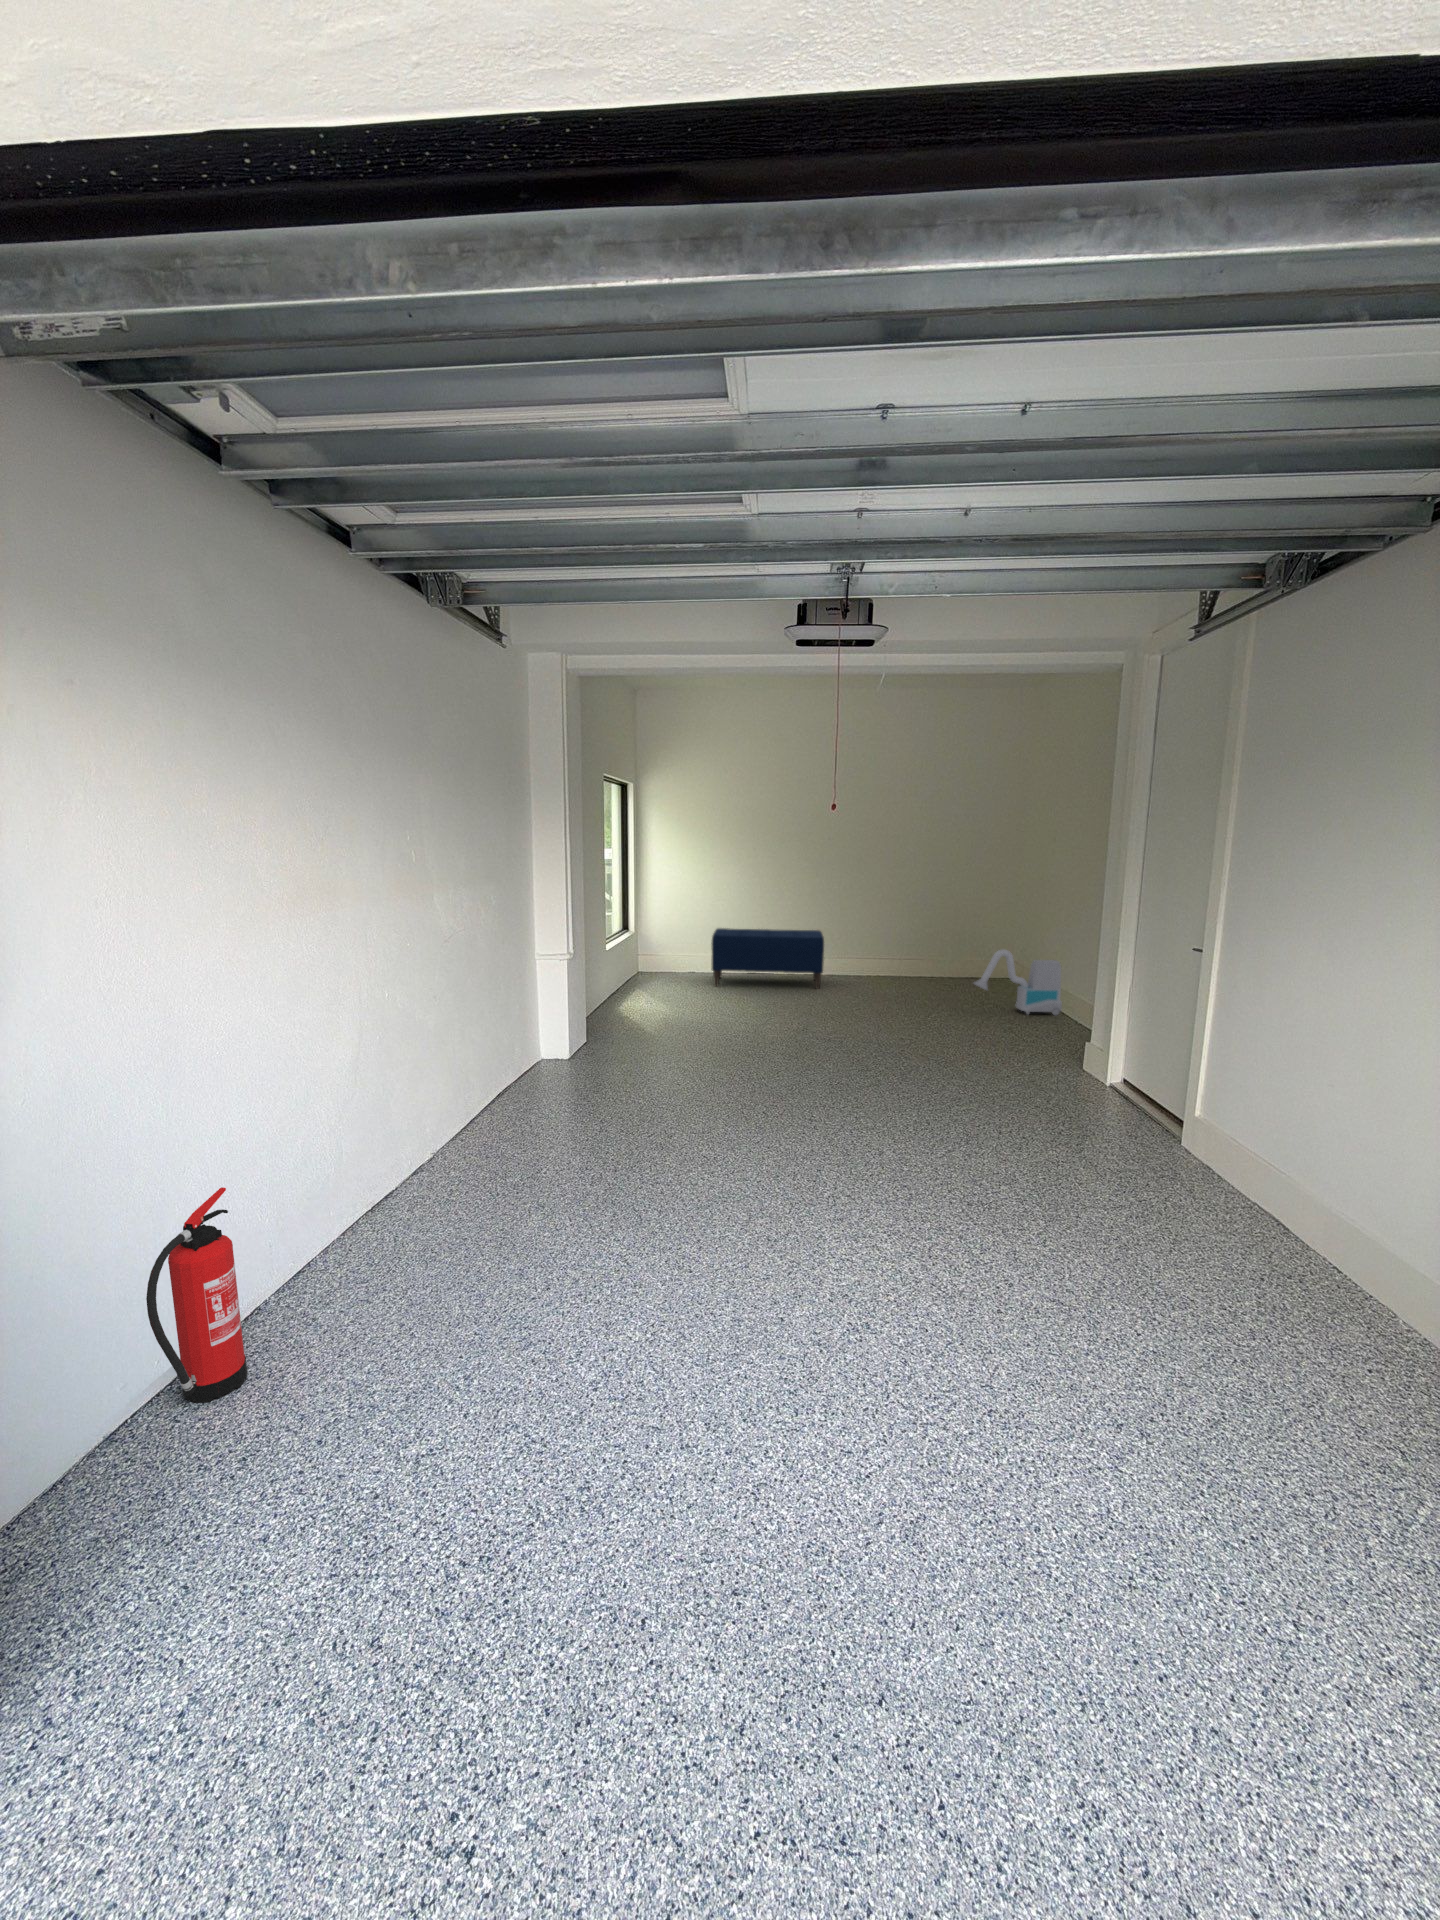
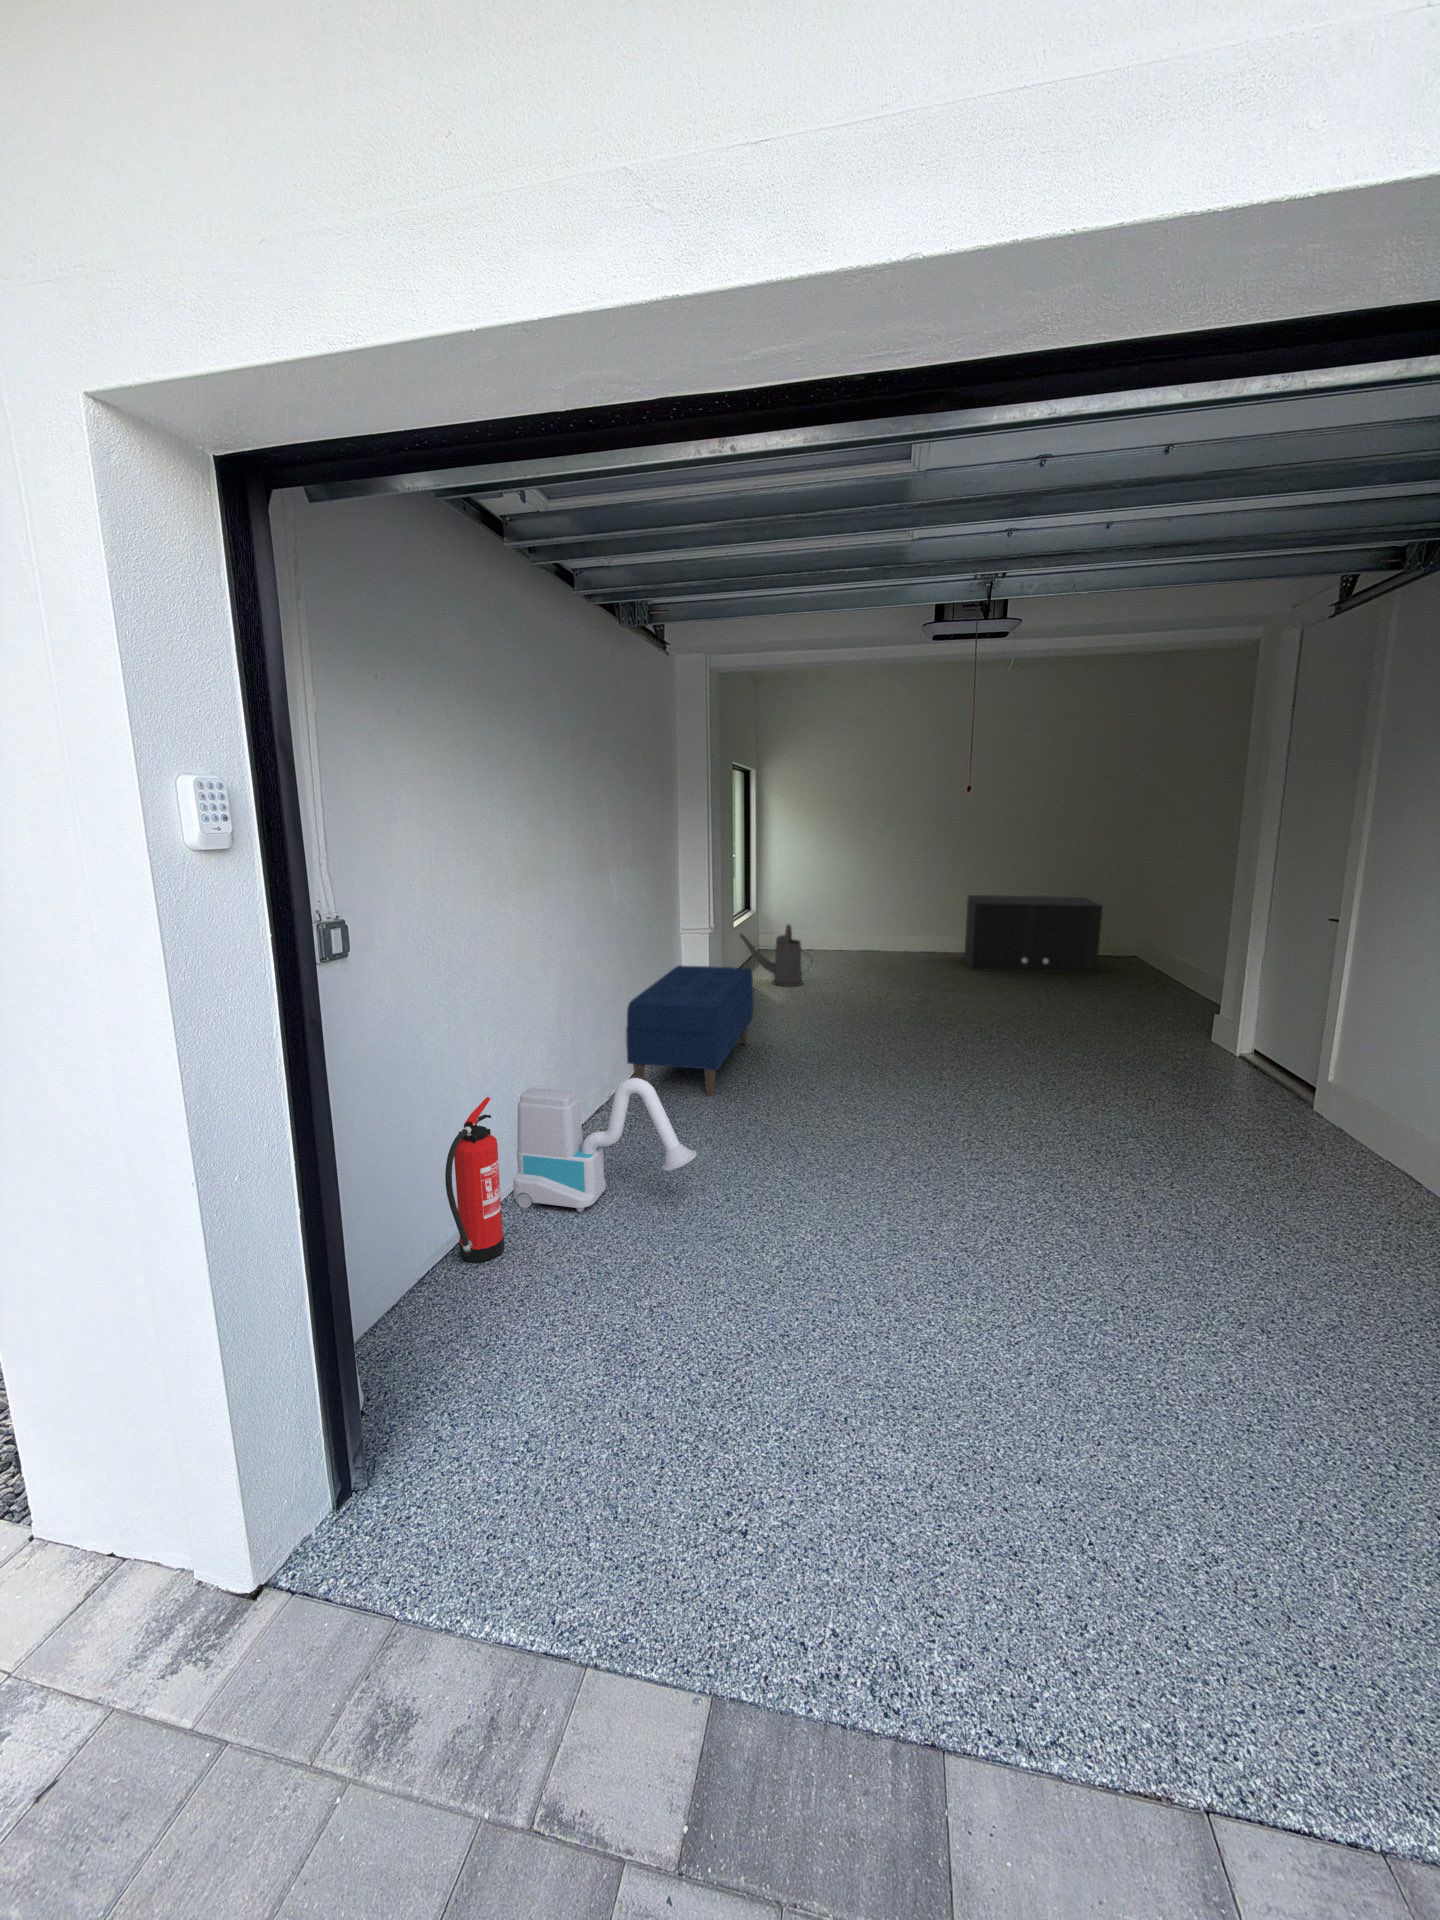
storage cabinet: none [843,916,976,995] -> present [964,895,1103,974]
bench: present [711,928,824,989] -> present [626,965,753,1096]
watering can: none [608,948,685,1014] -> present [740,924,803,987]
vacuum cleaner: present [974,950,1062,1015] -> present [513,1078,696,1212]

